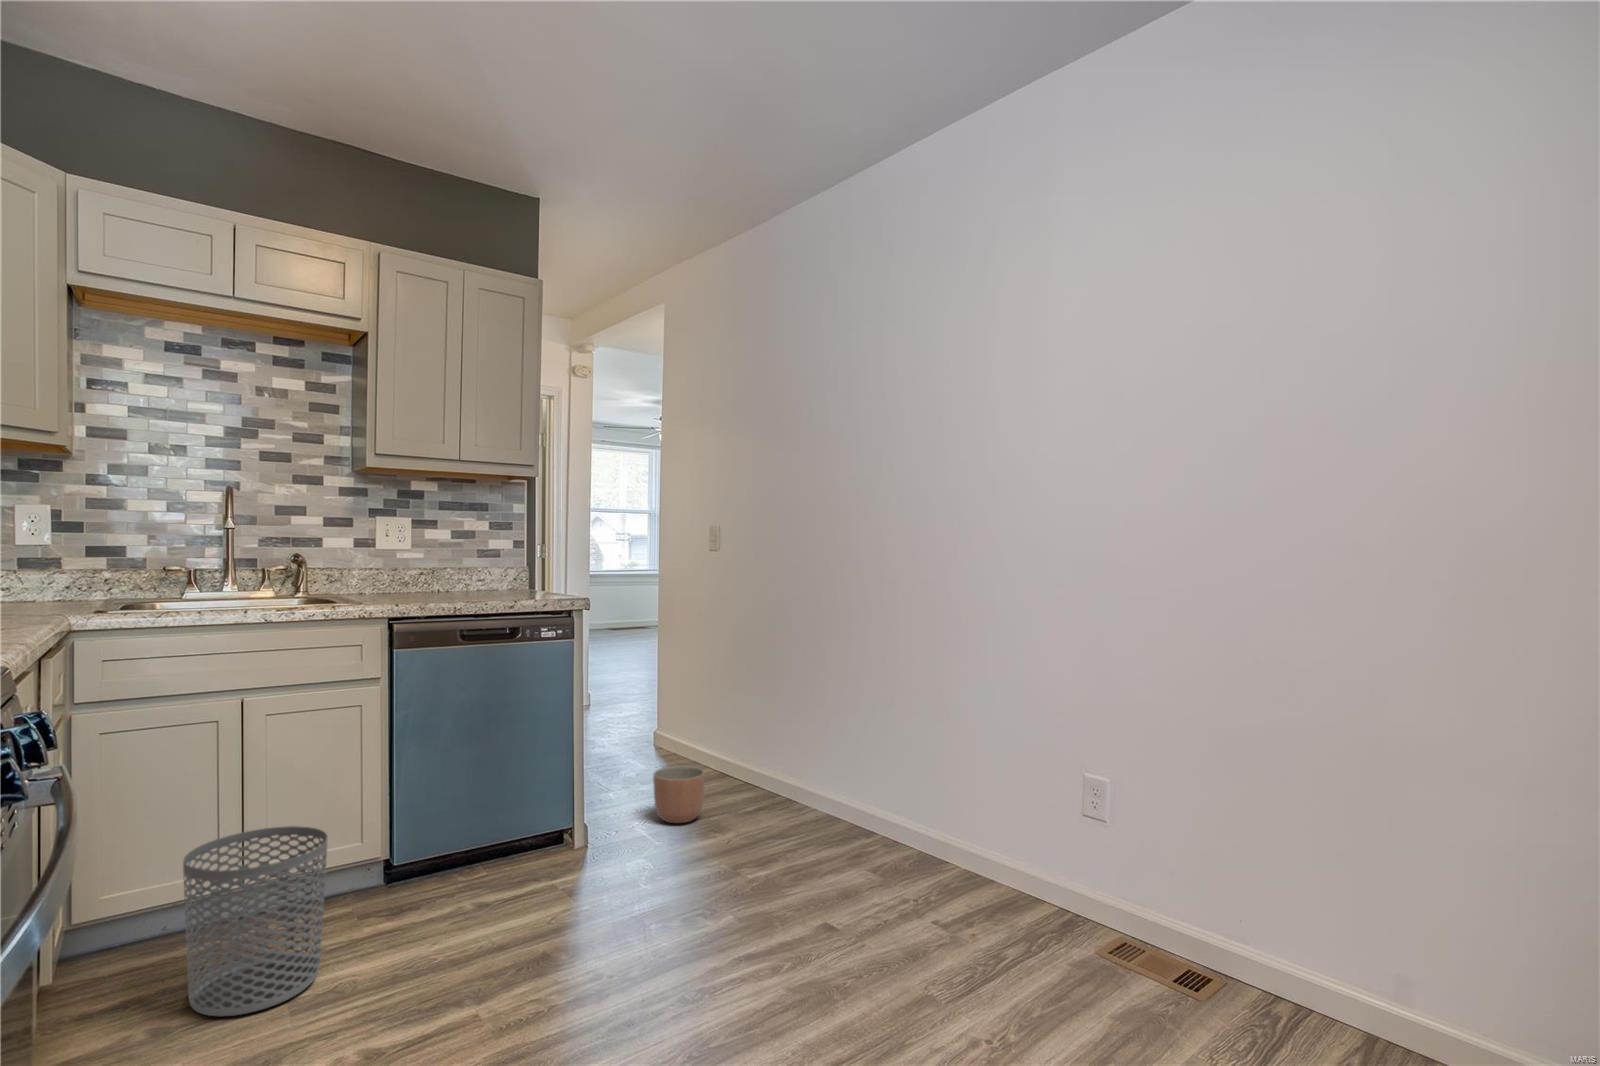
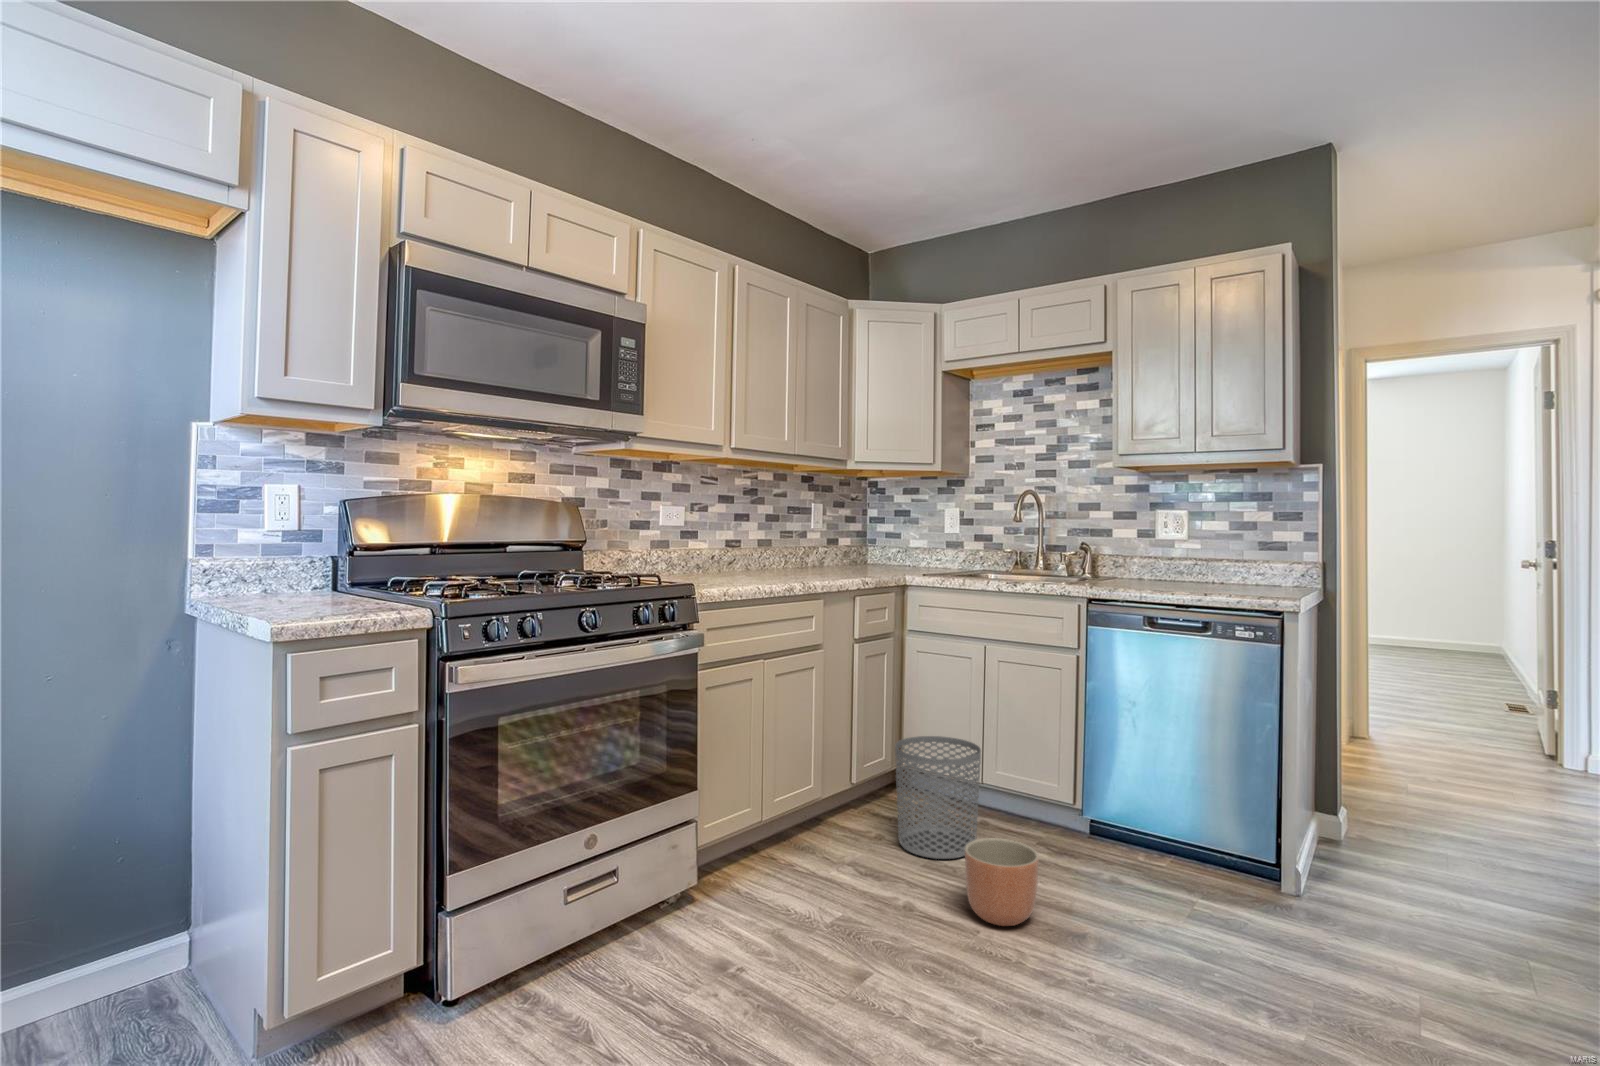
planter: present [653,766,705,824] -> present [965,838,1039,926]

